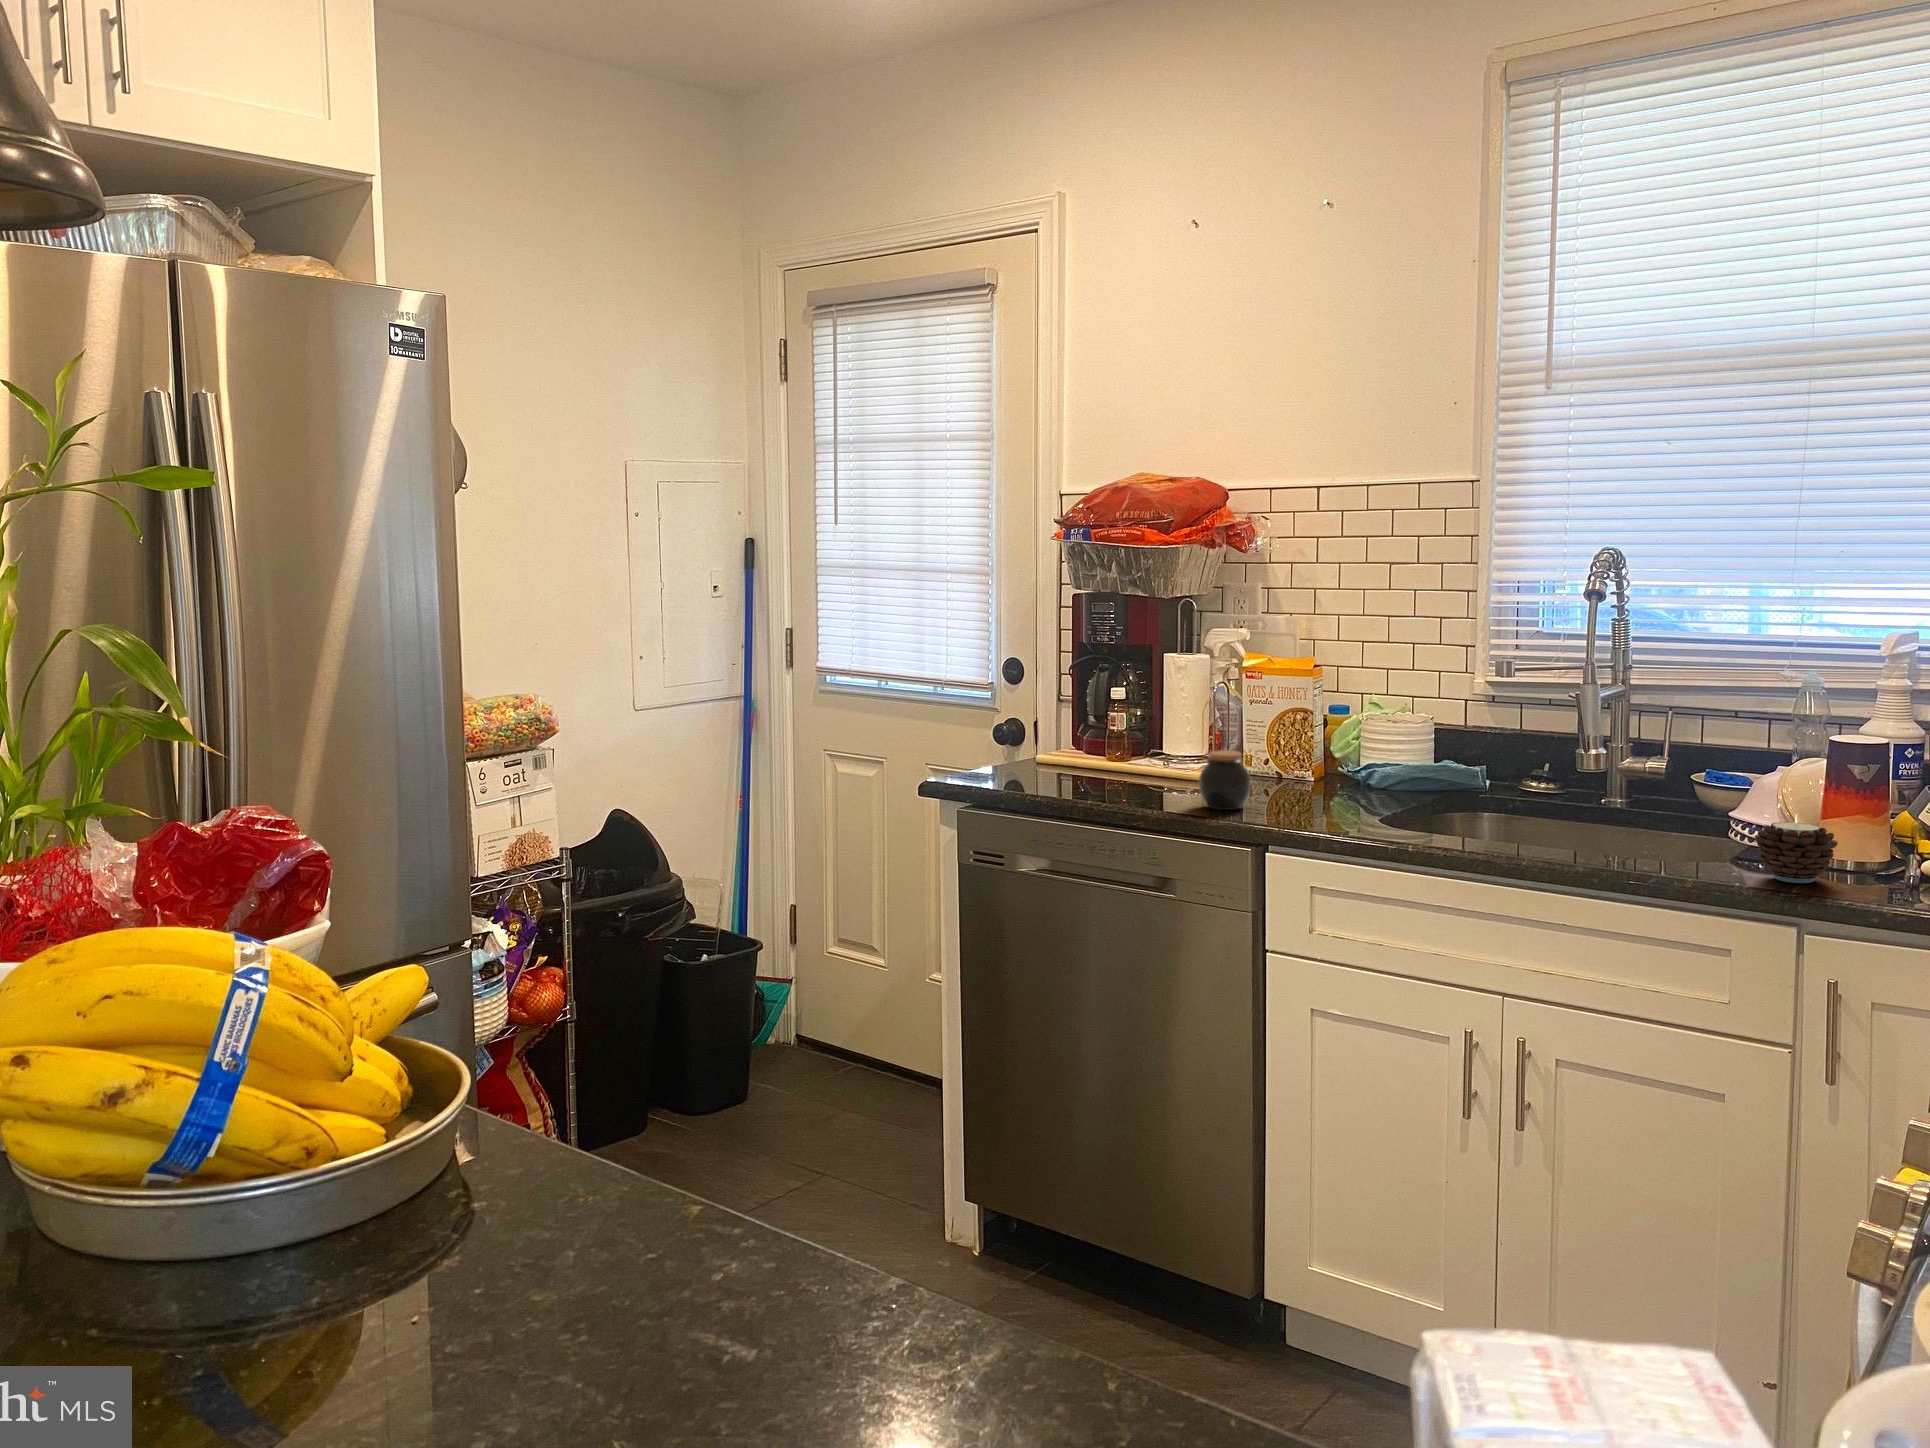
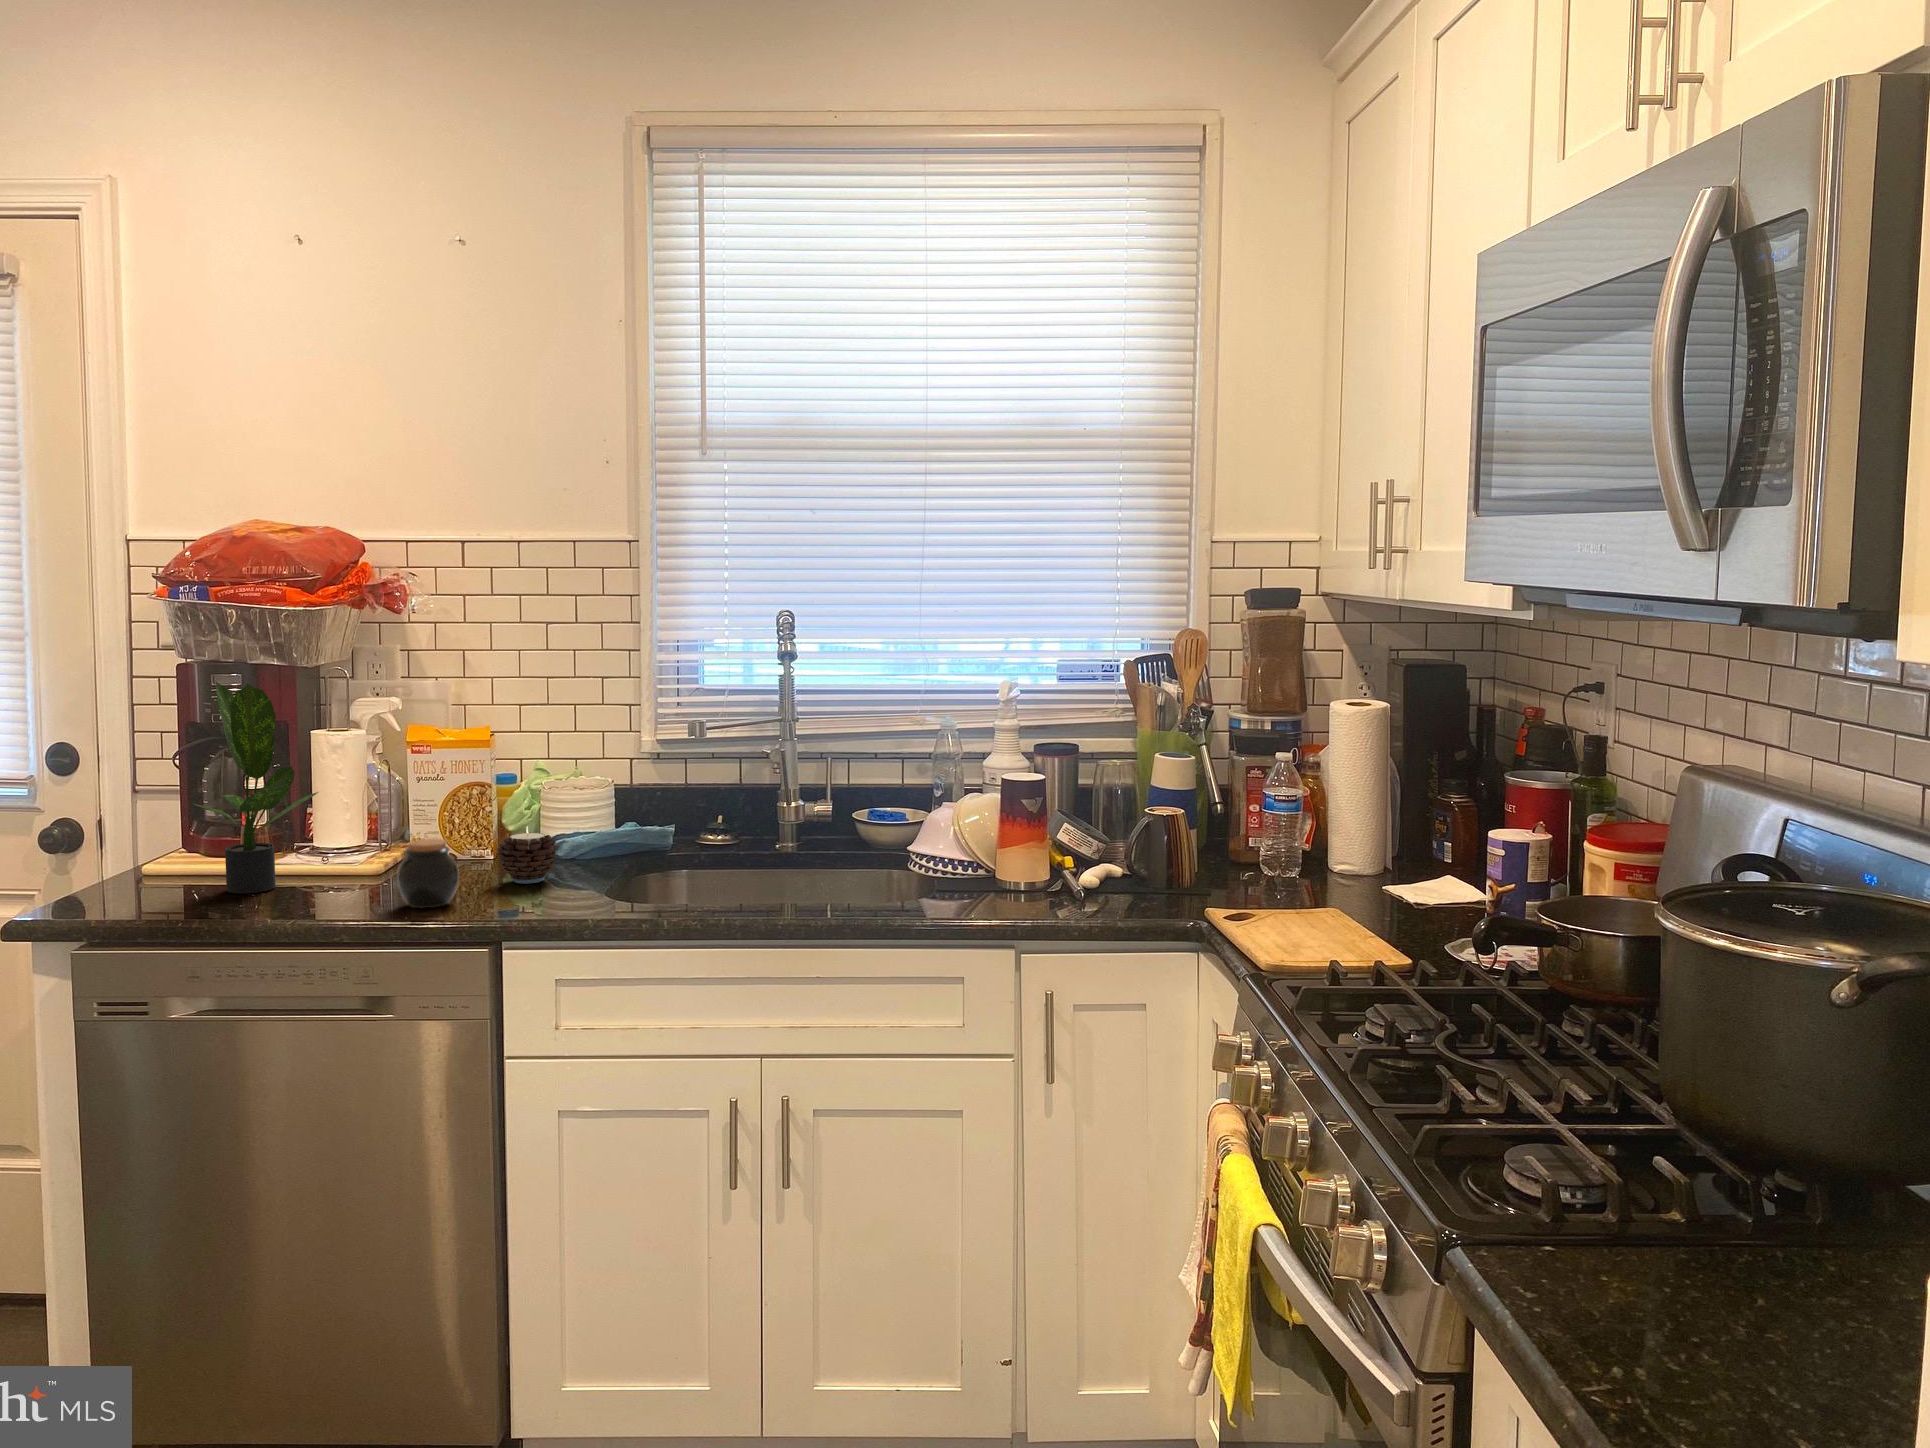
potted plant: none [1061,608,1159,784] -> present [194,681,318,894]
candle: present [1755,815,1838,883] -> present [497,827,559,883]

